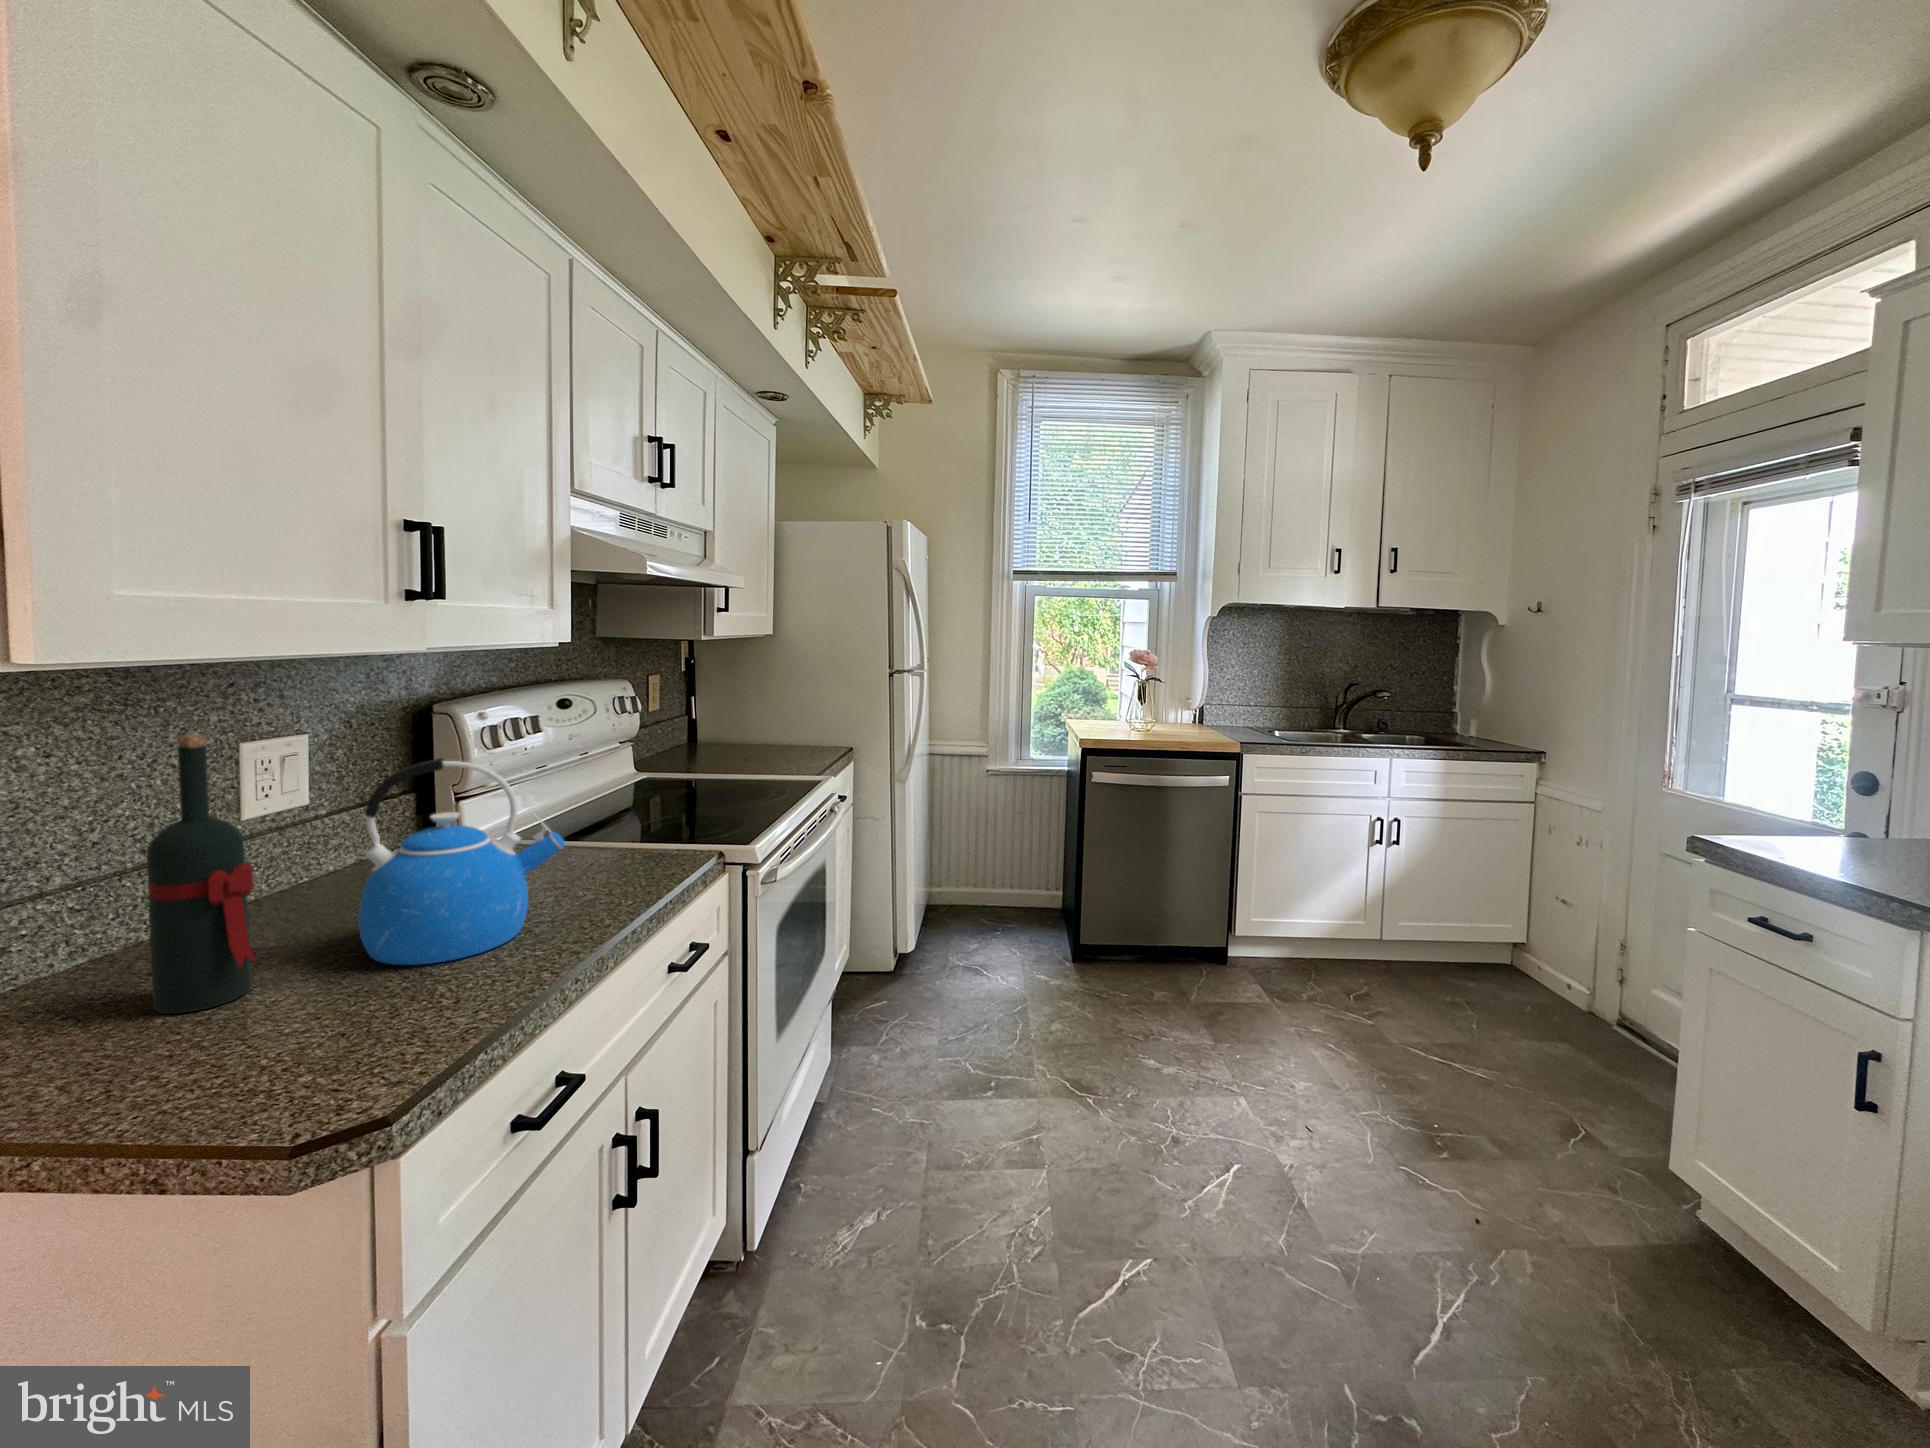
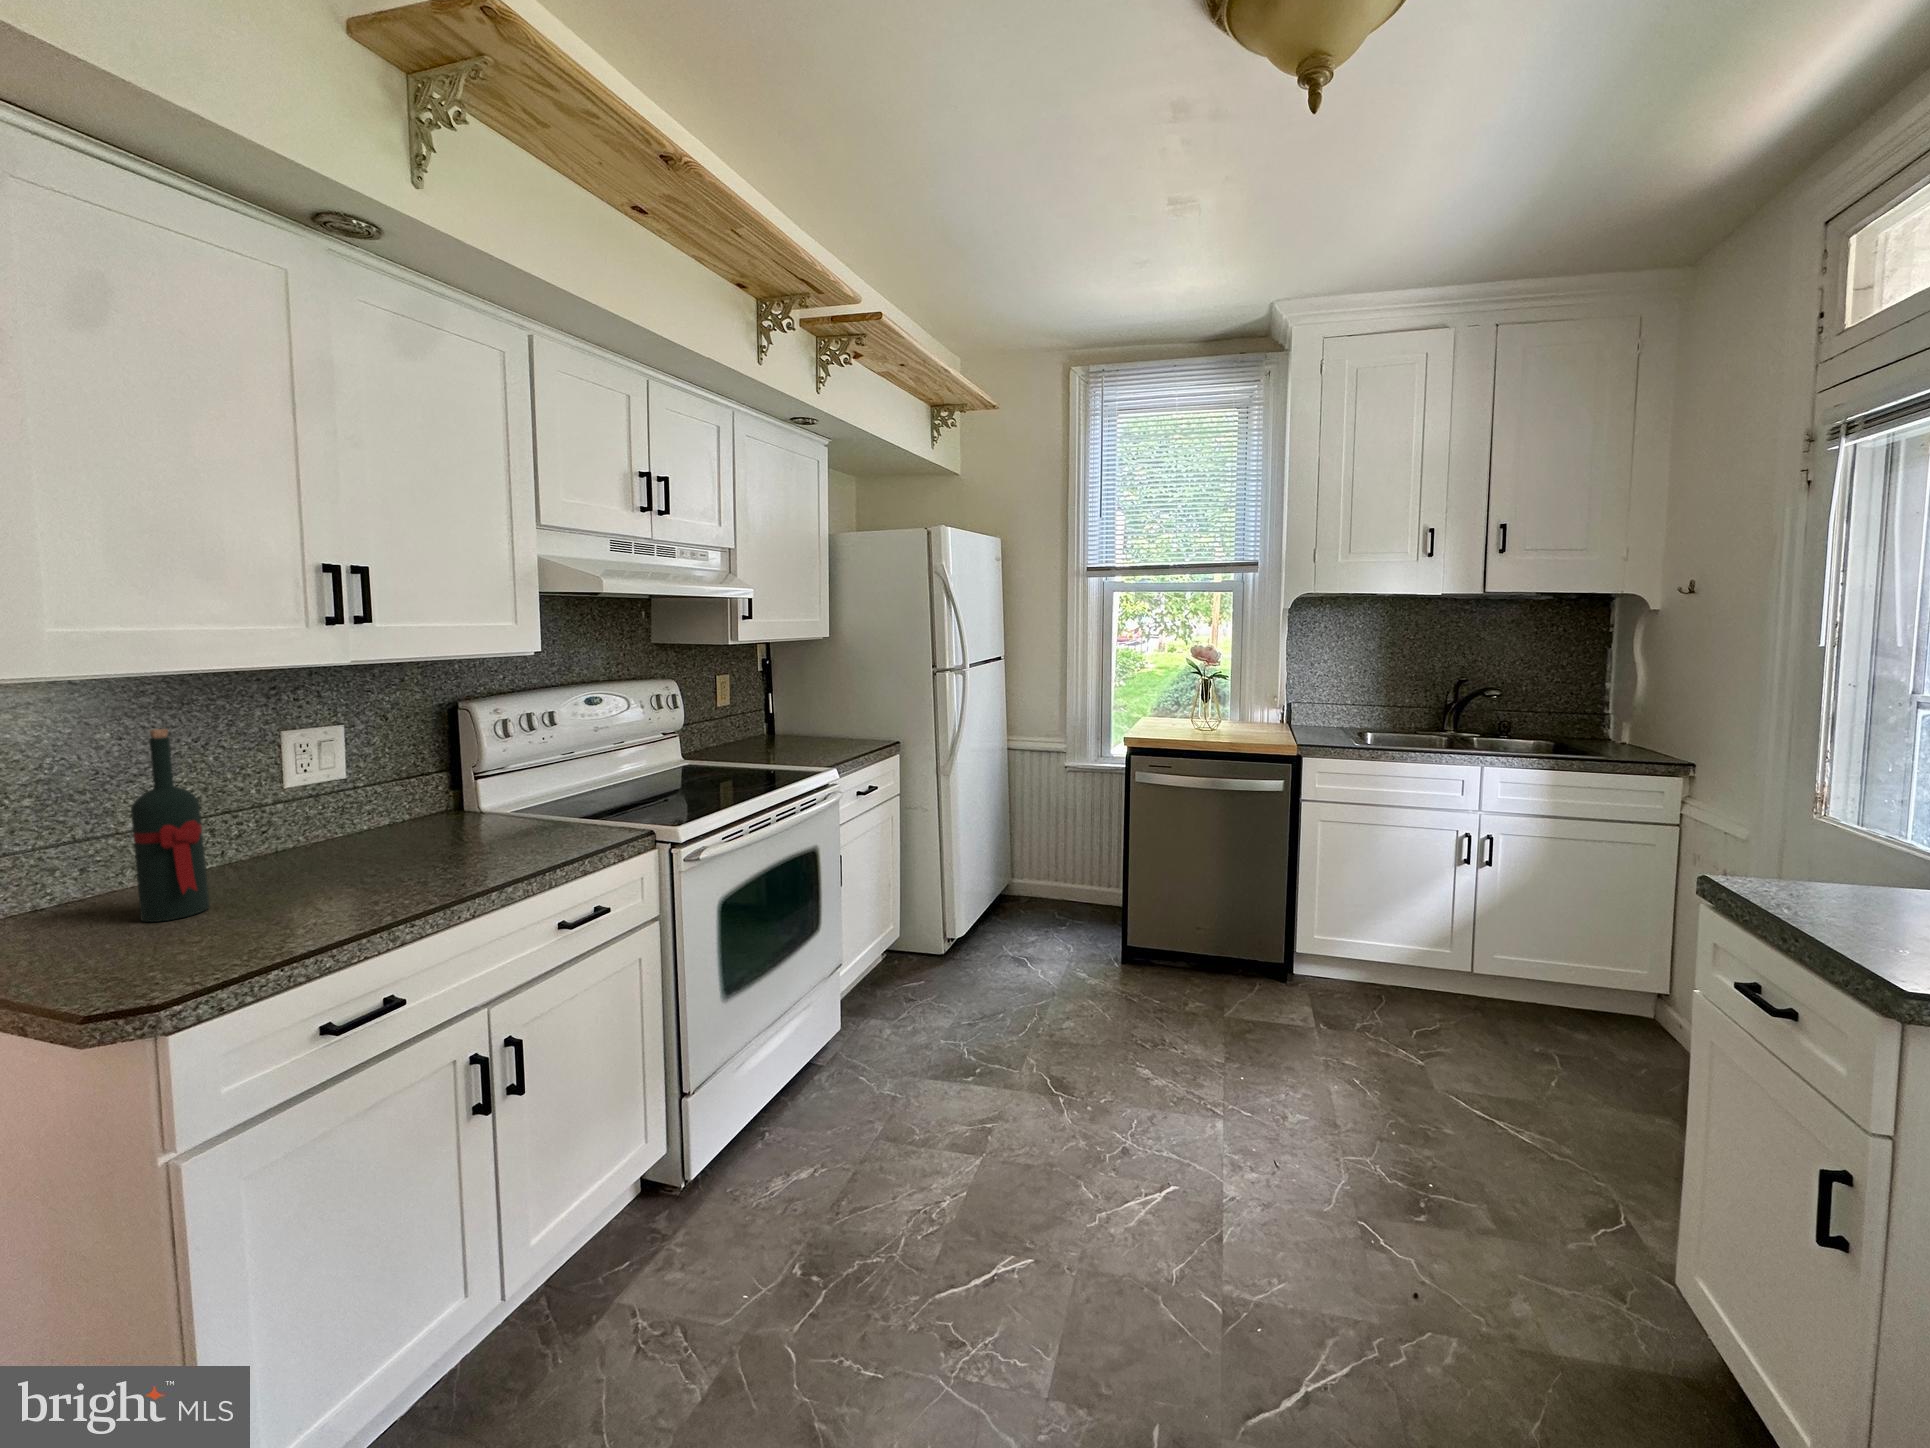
kettle: present [359,758,565,965] -> none [290,748,449,903]

